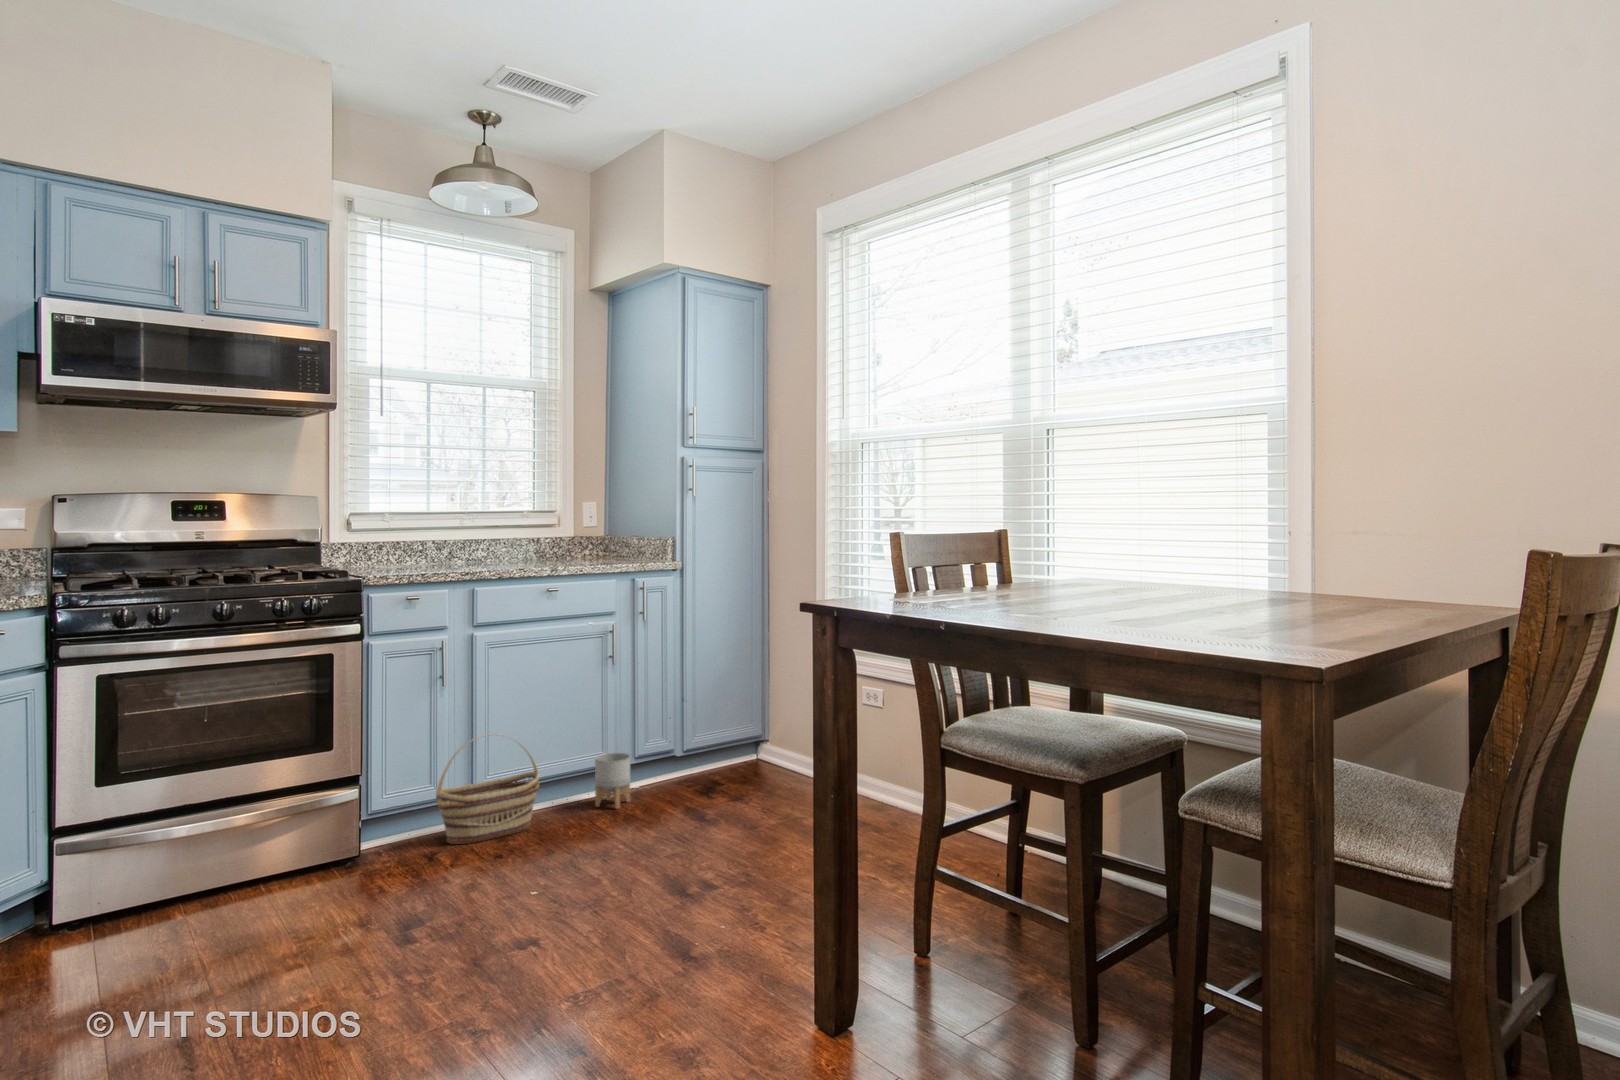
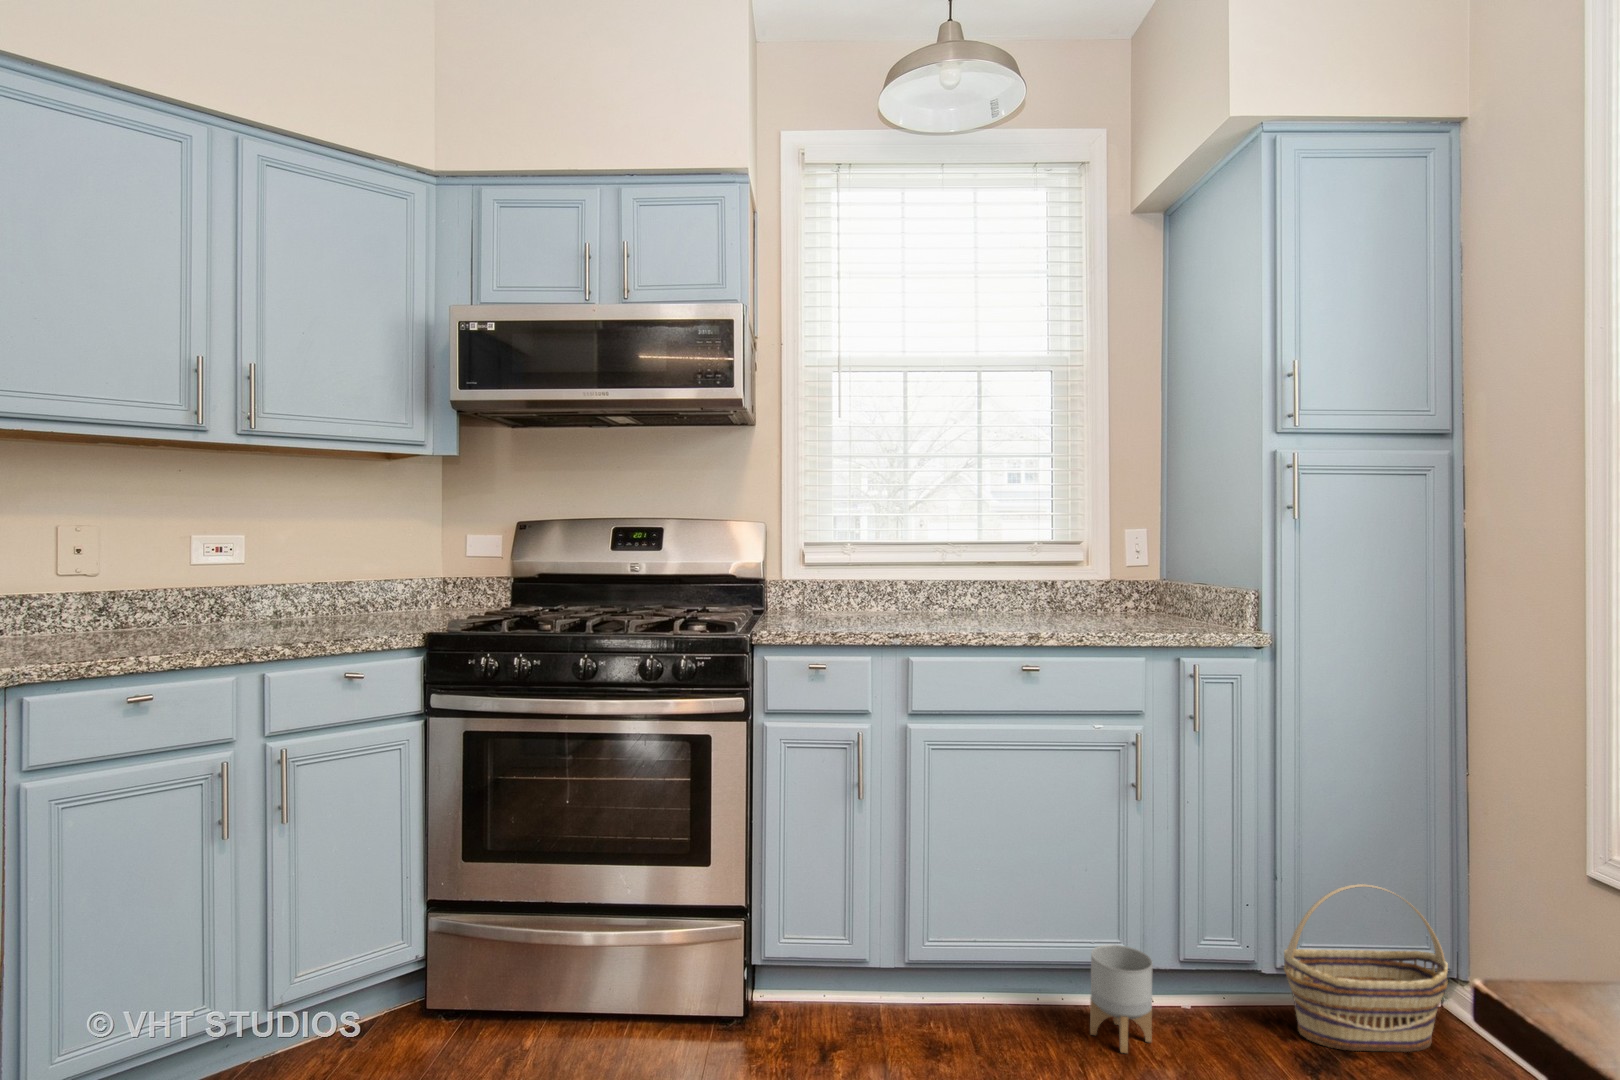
basket: present [436,737,539,844] -> present [1284,884,1448,1052]

